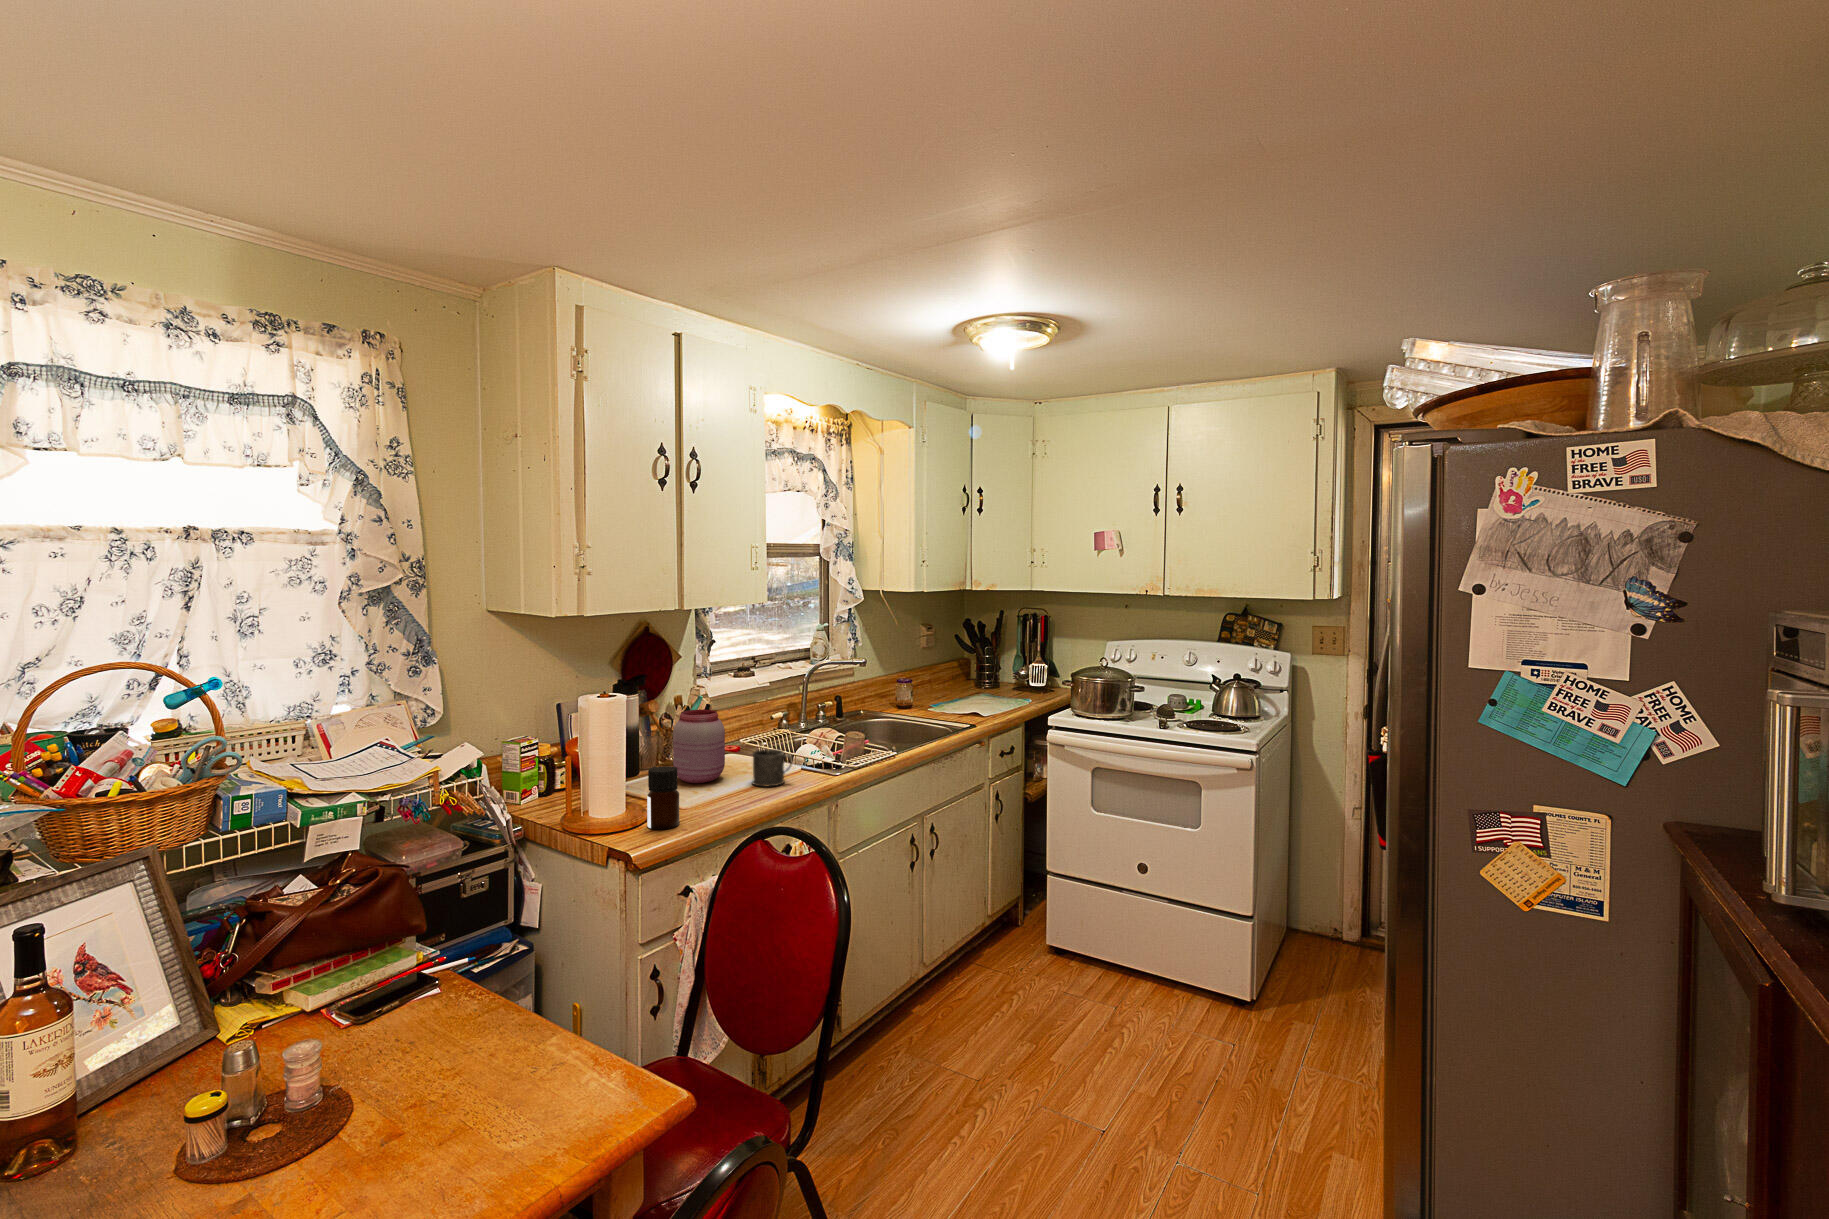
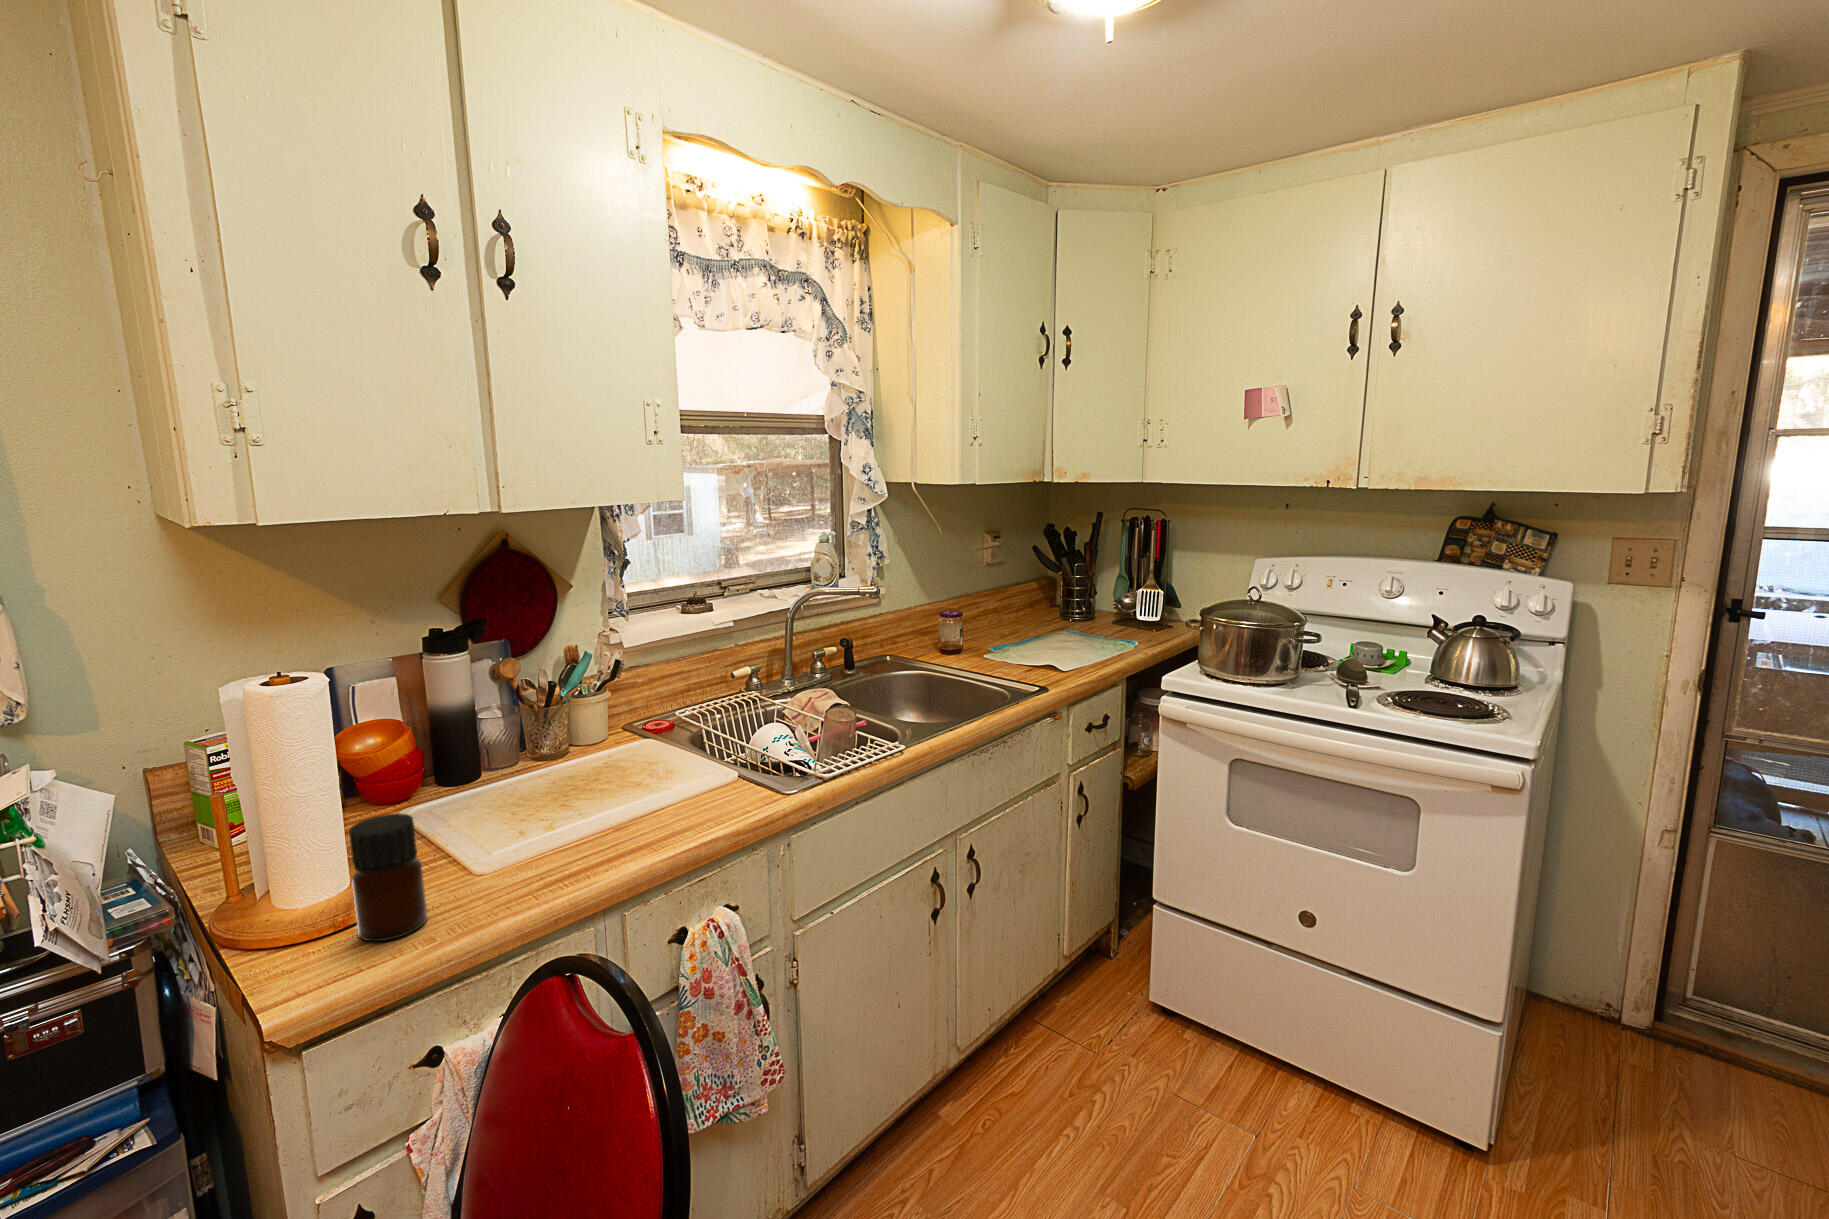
jar: present [673,710,725,783] -> none [503,680,599,807]
mug: present [752,749,793,786] -> none [630,751,699,821]

